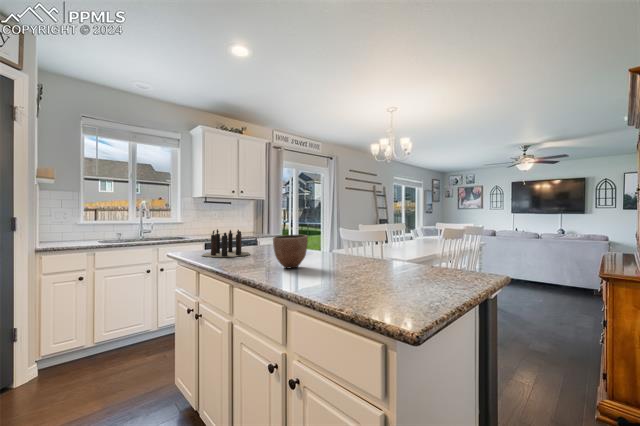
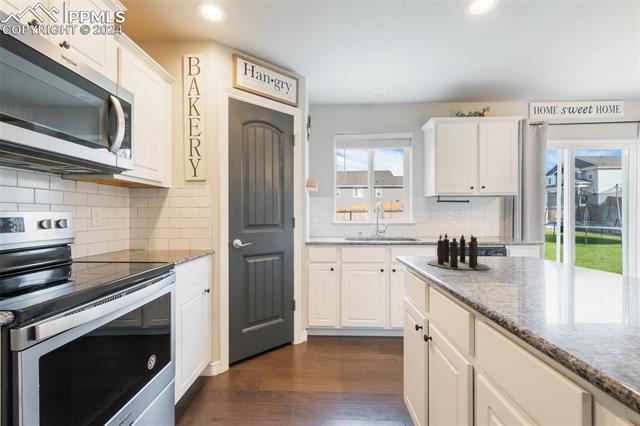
decorative bowl: present [273,235,308,268] -> none [523,248,593,304]

